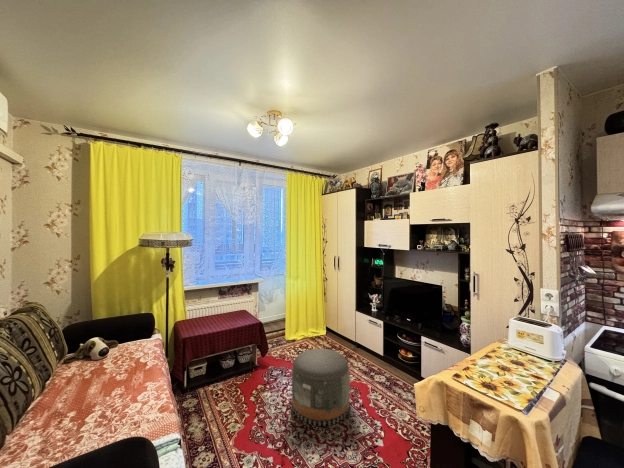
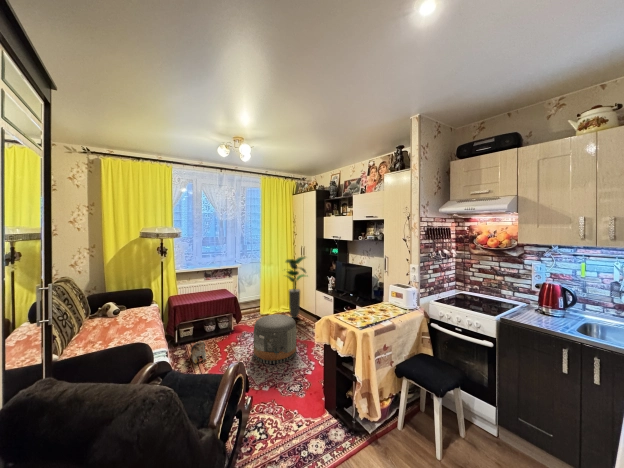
potted plant: none [313,269,347,346] -> present [286,257,306,318]
plush toy: none [206,392,230,425] -> present [191,341,206,363]

